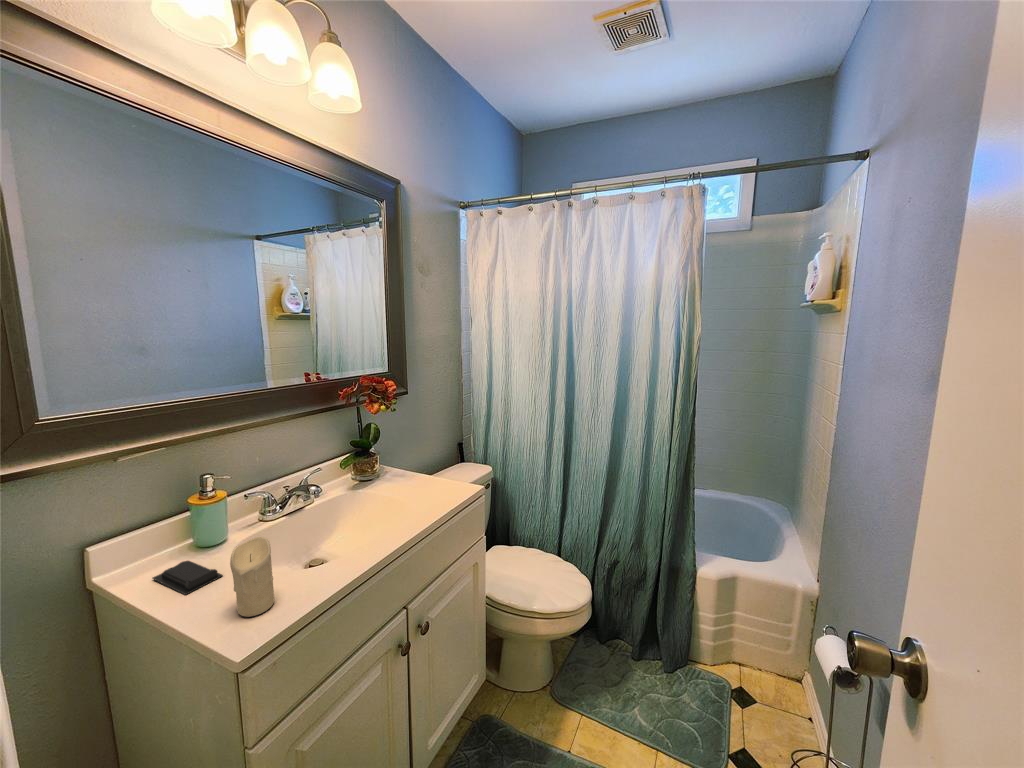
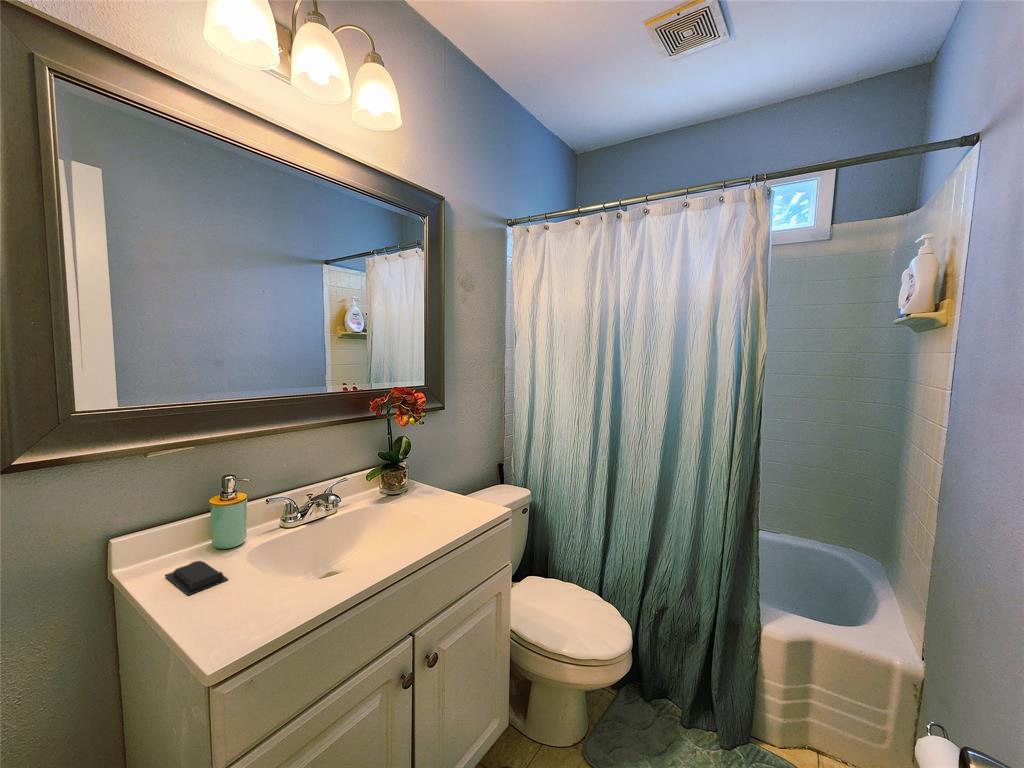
candle: present [230,537,274,617] -> none [223,542,266,625]

